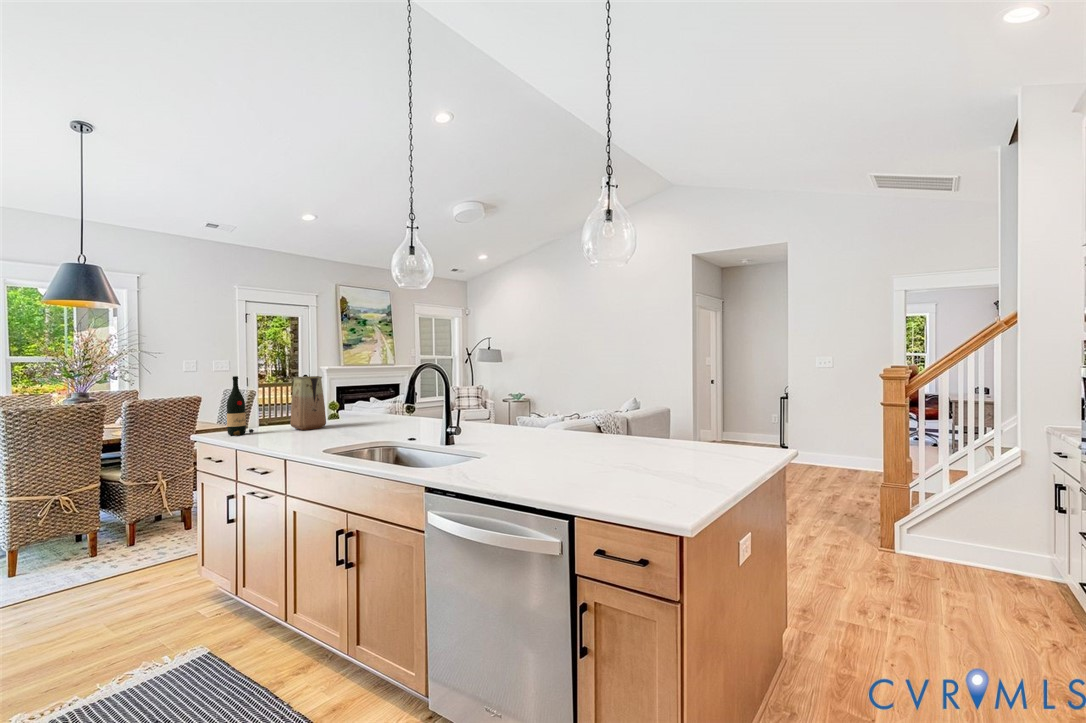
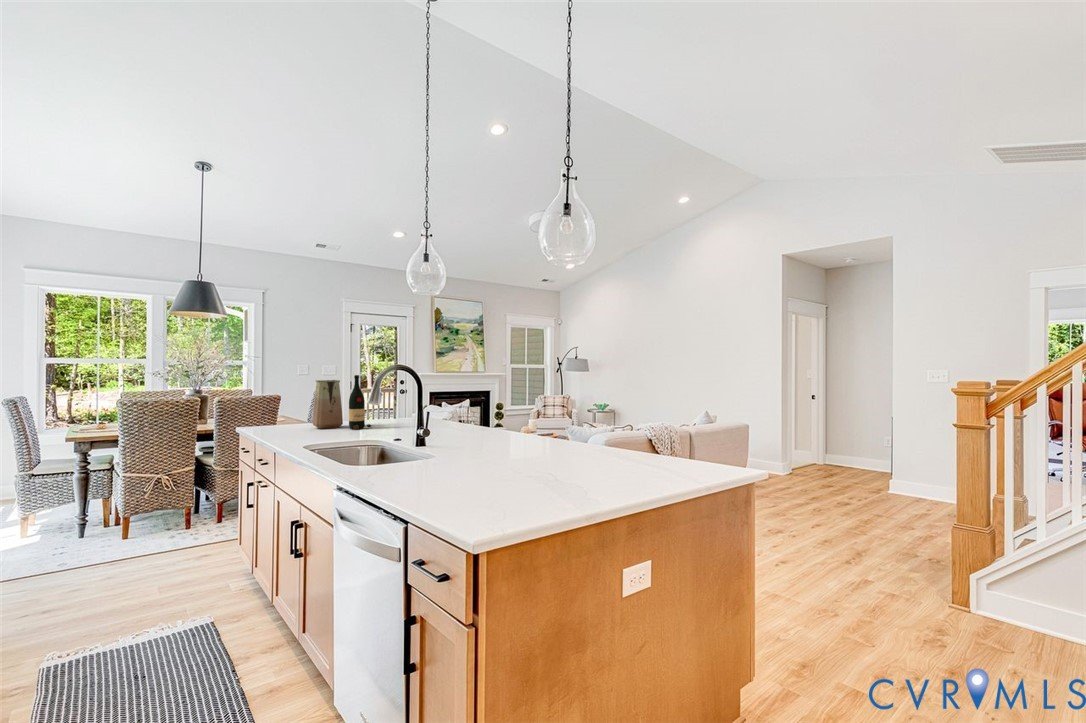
wine bottle: present [227,376,254,436] -> present [349,375,371,429]

